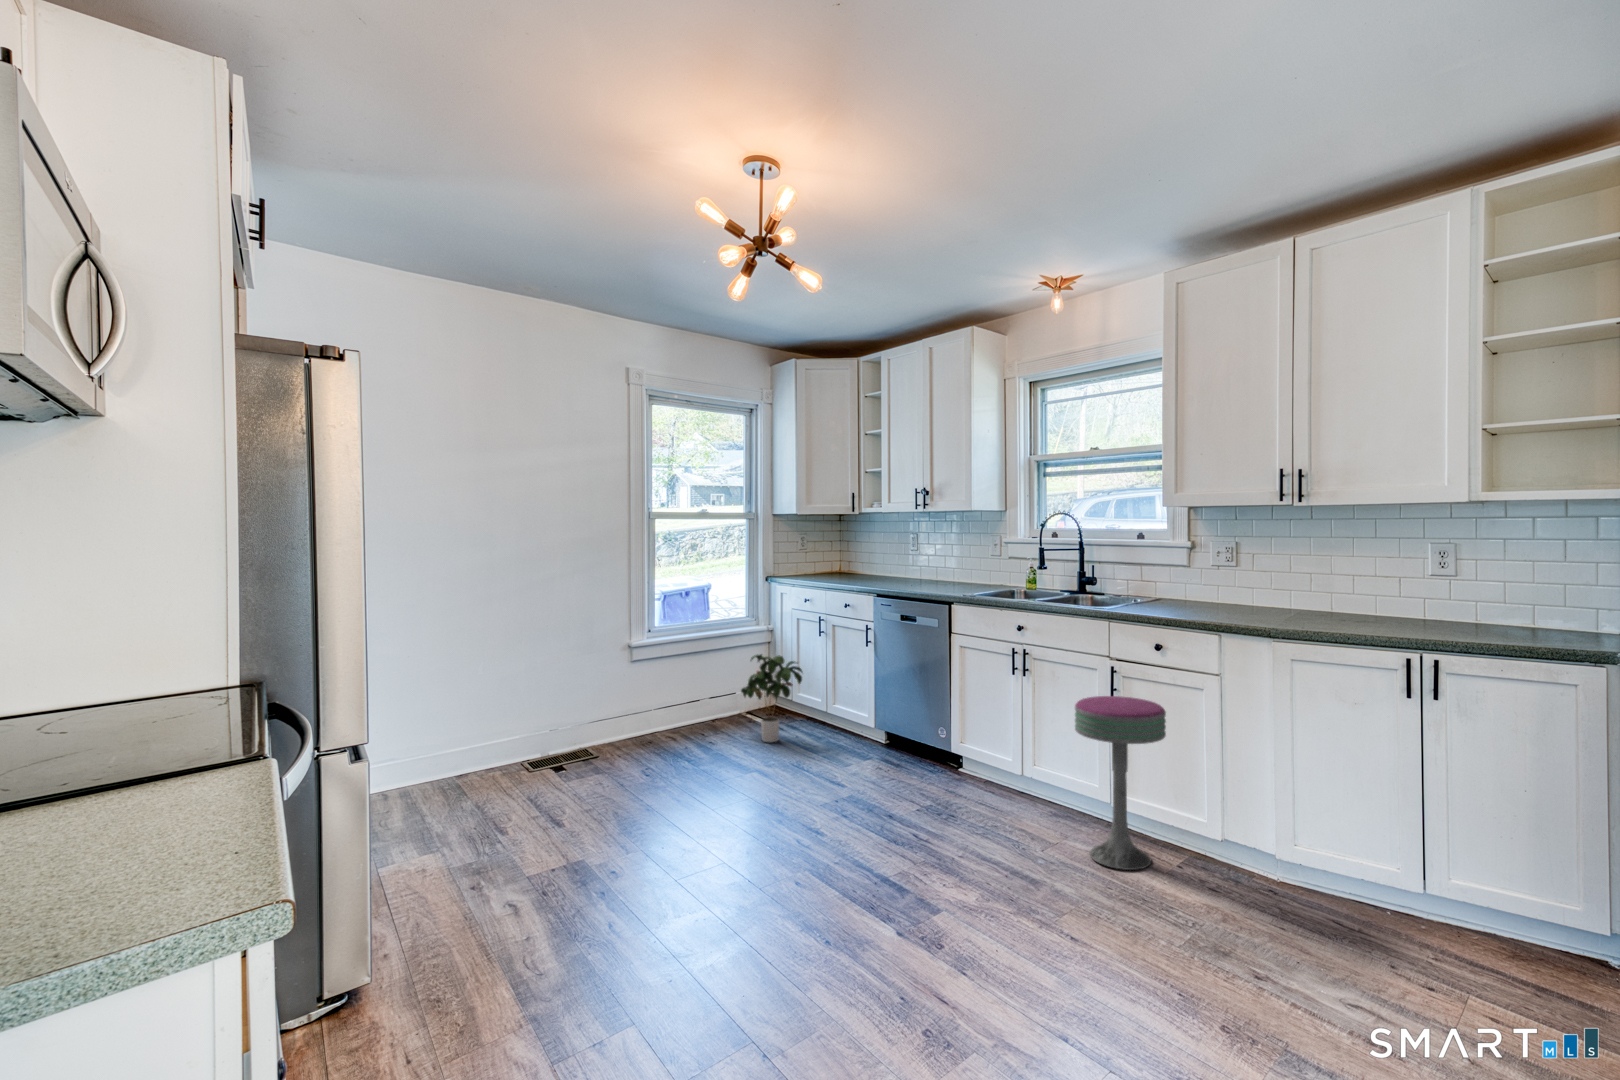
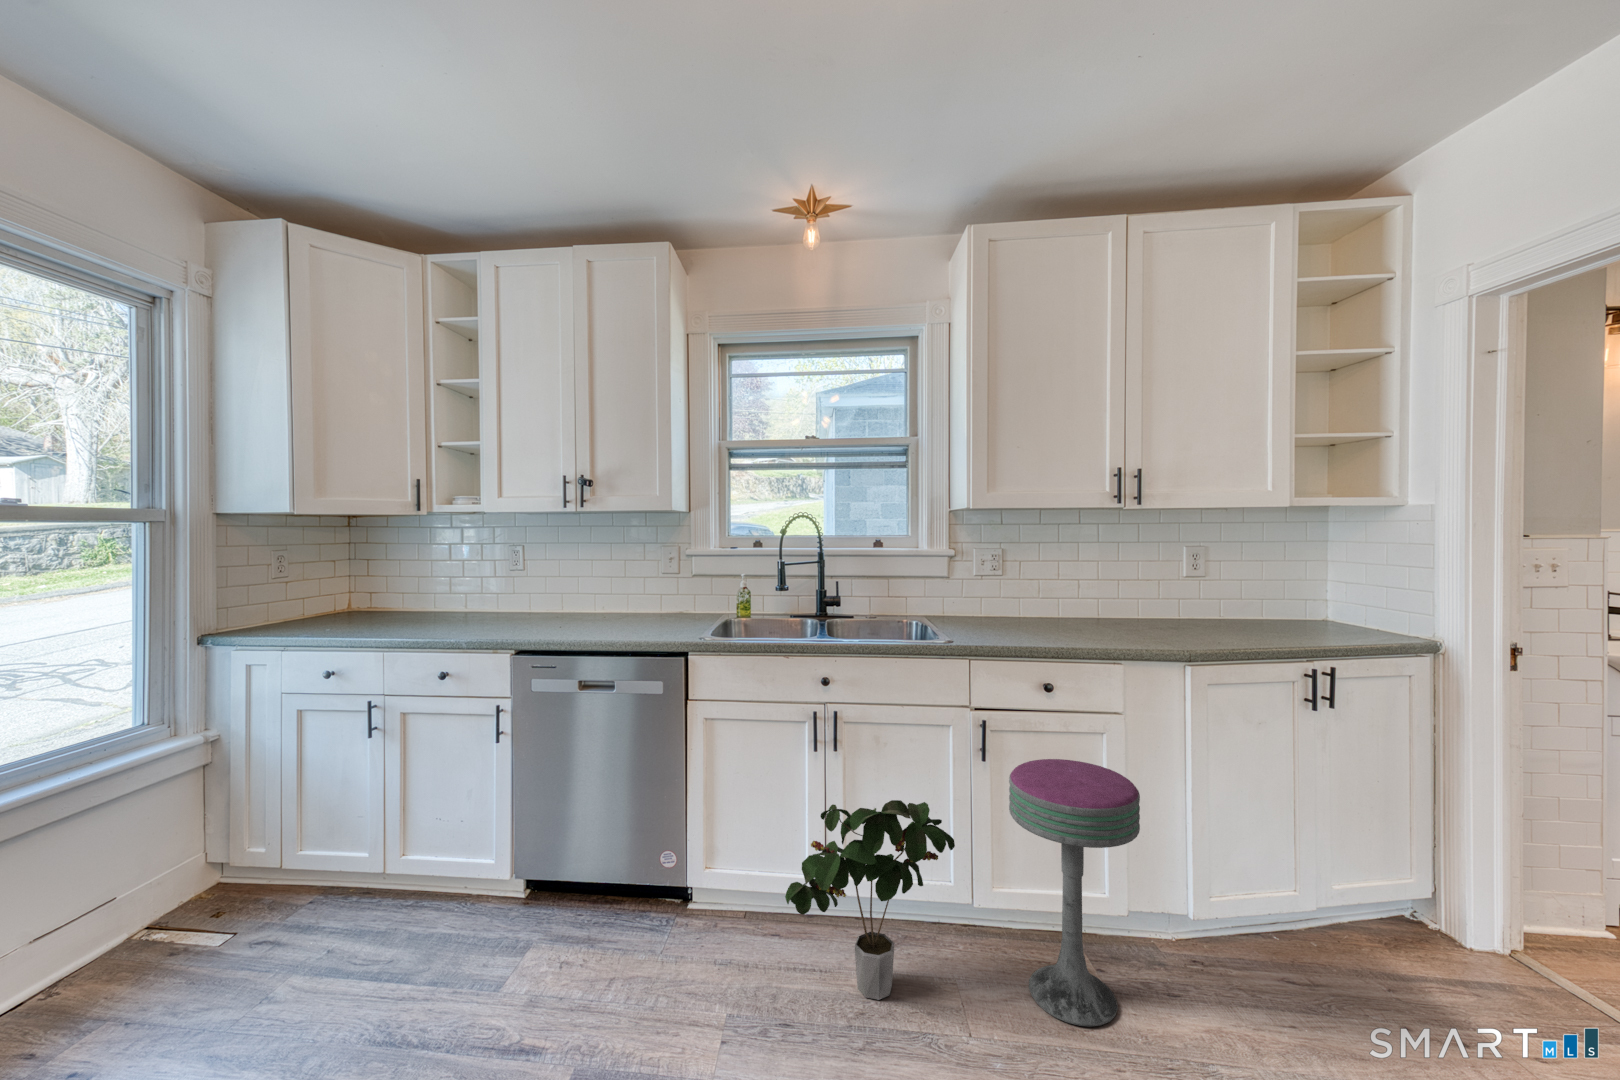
potted plant: present [741,654,802,742] -> present [785,800,955,1000]

